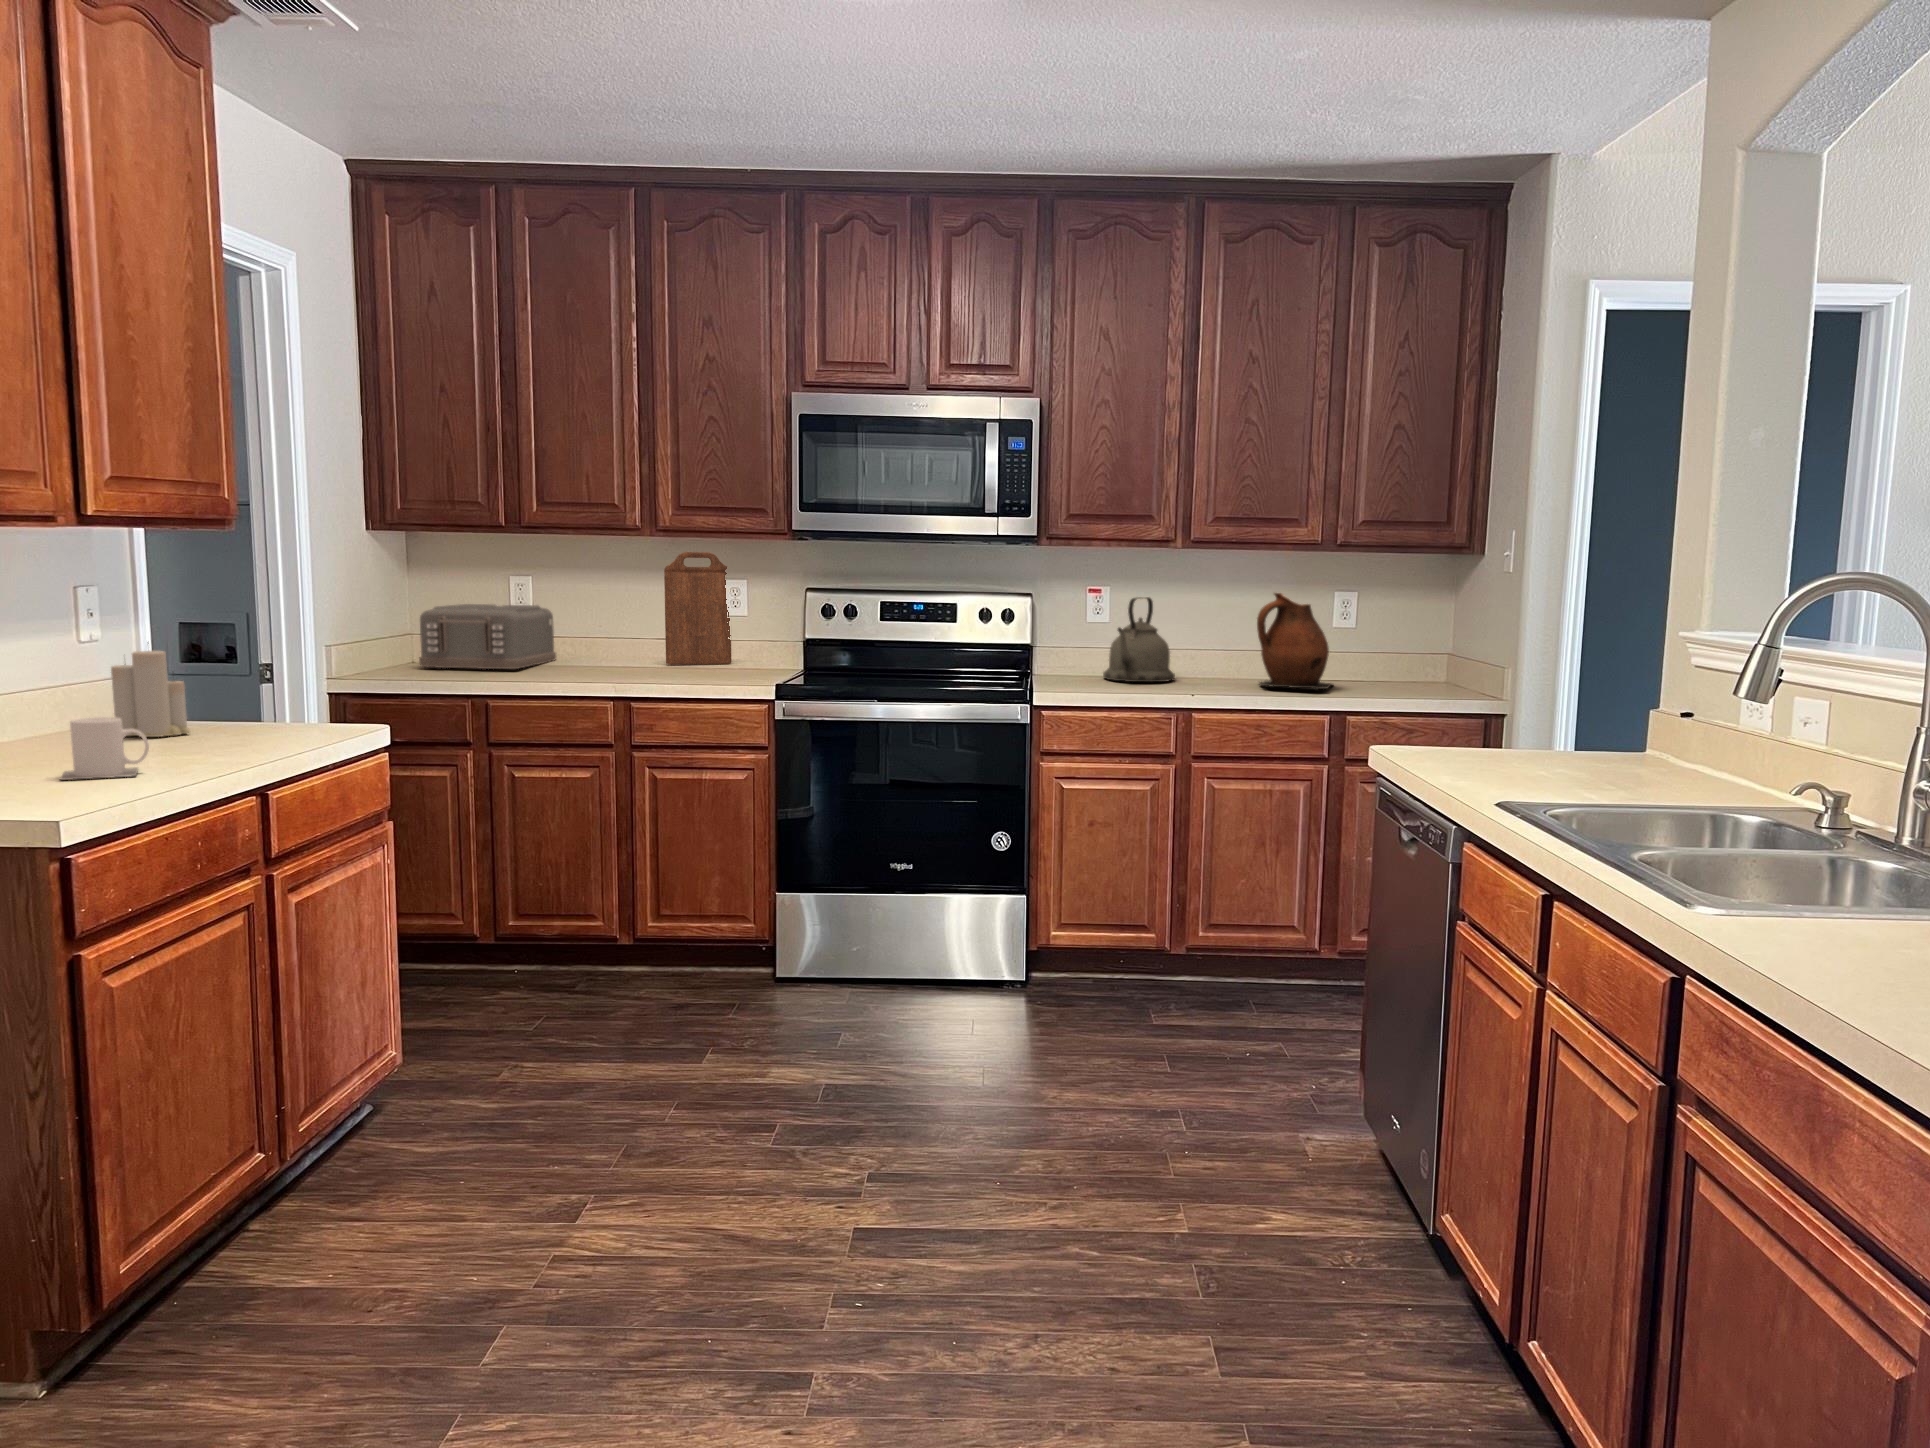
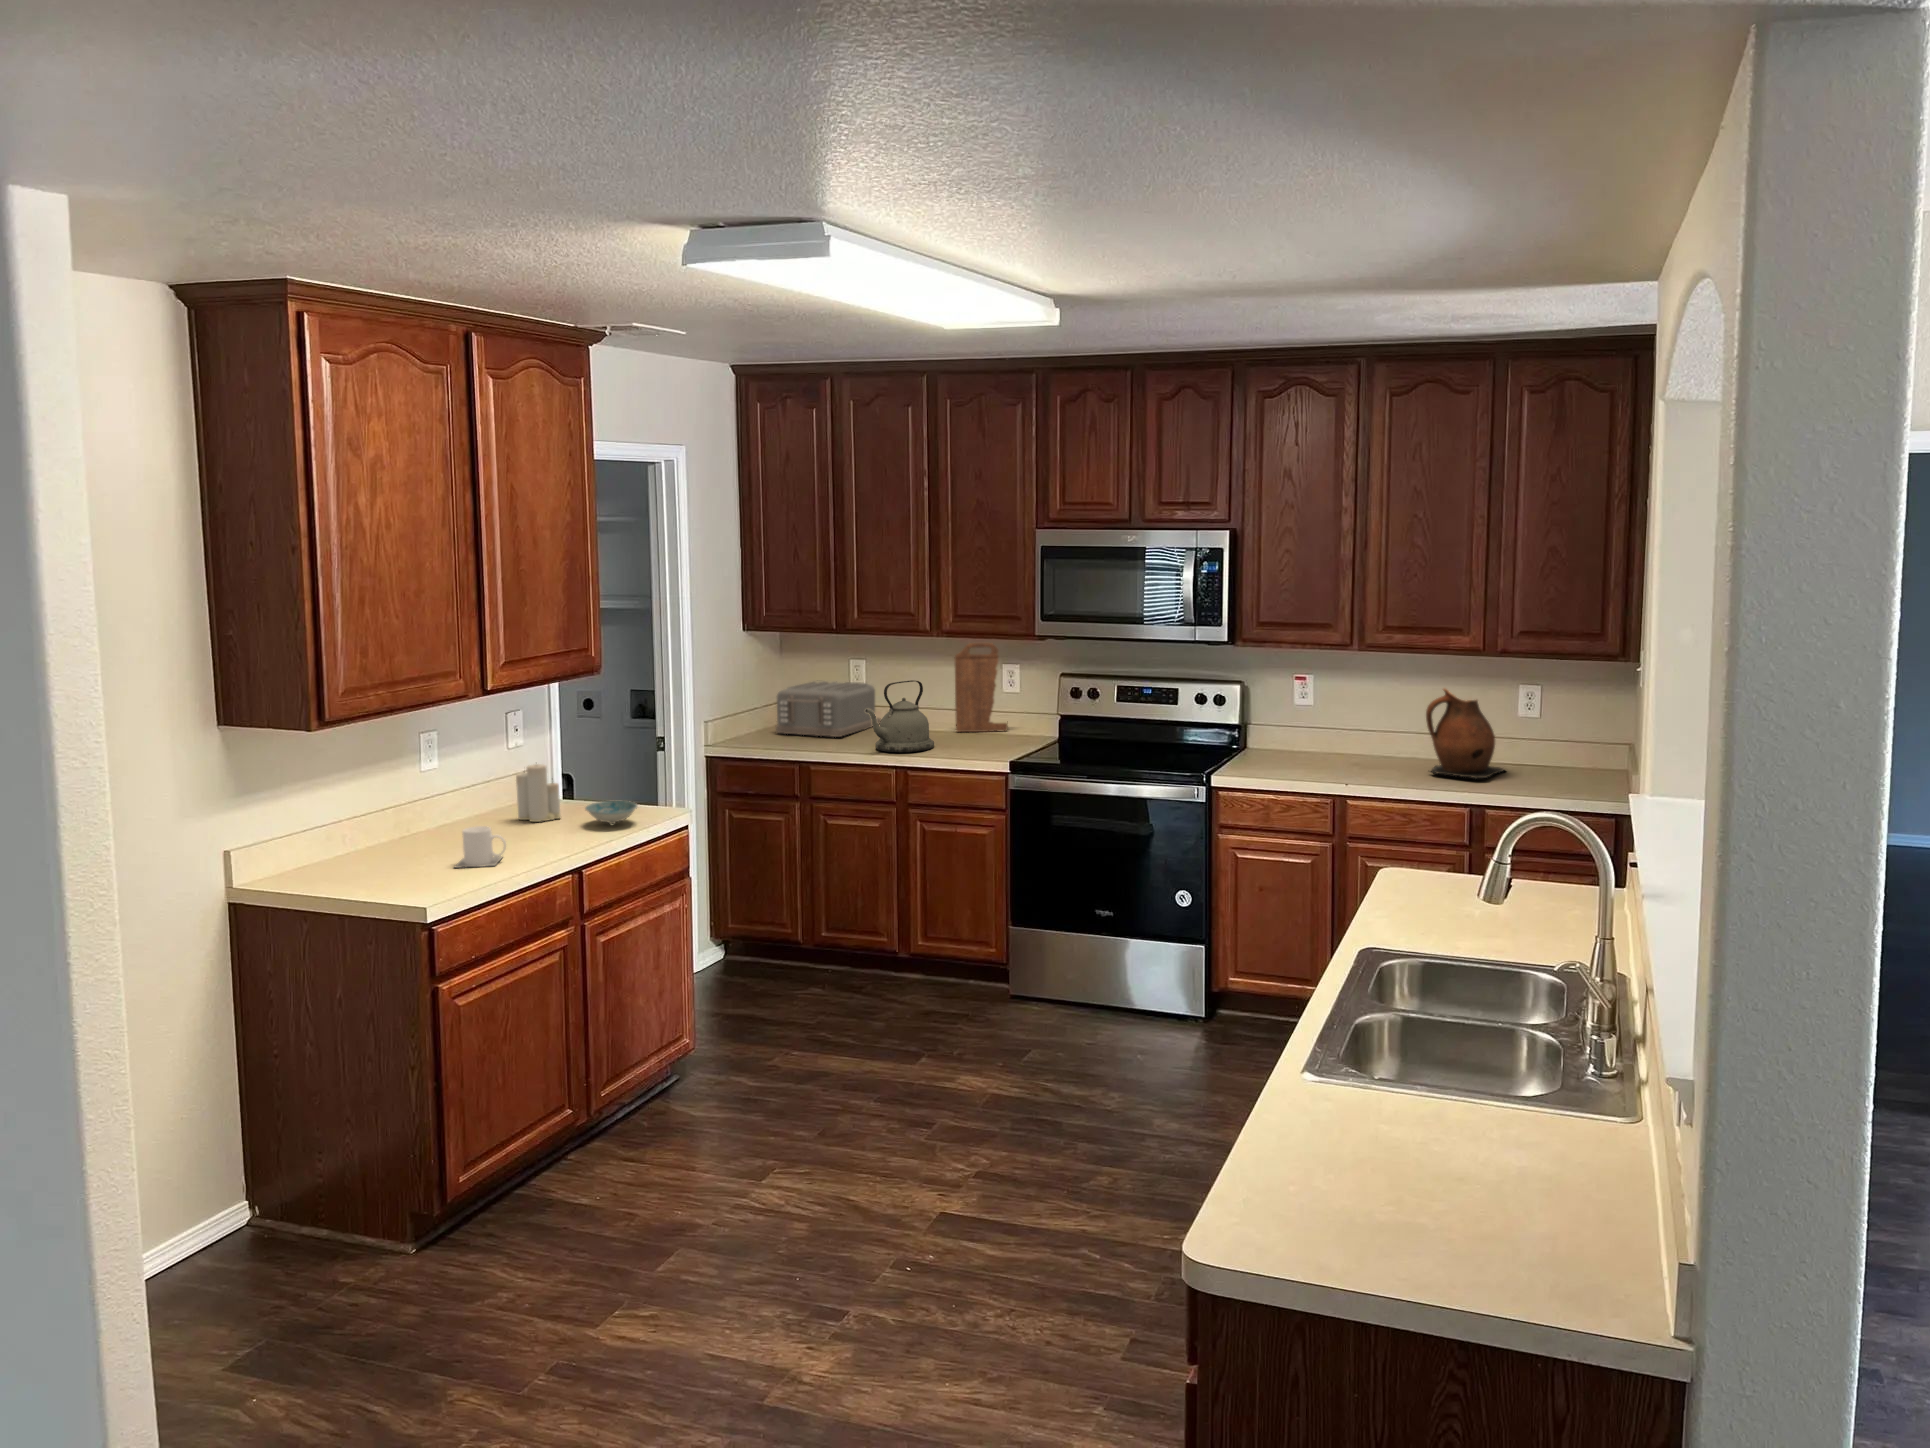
kettle: present [1103,597,1175,682] -> present [865,680,934,752]
ceramic bowl: none [240,706,327,737] -> present [585,801,638,824]

